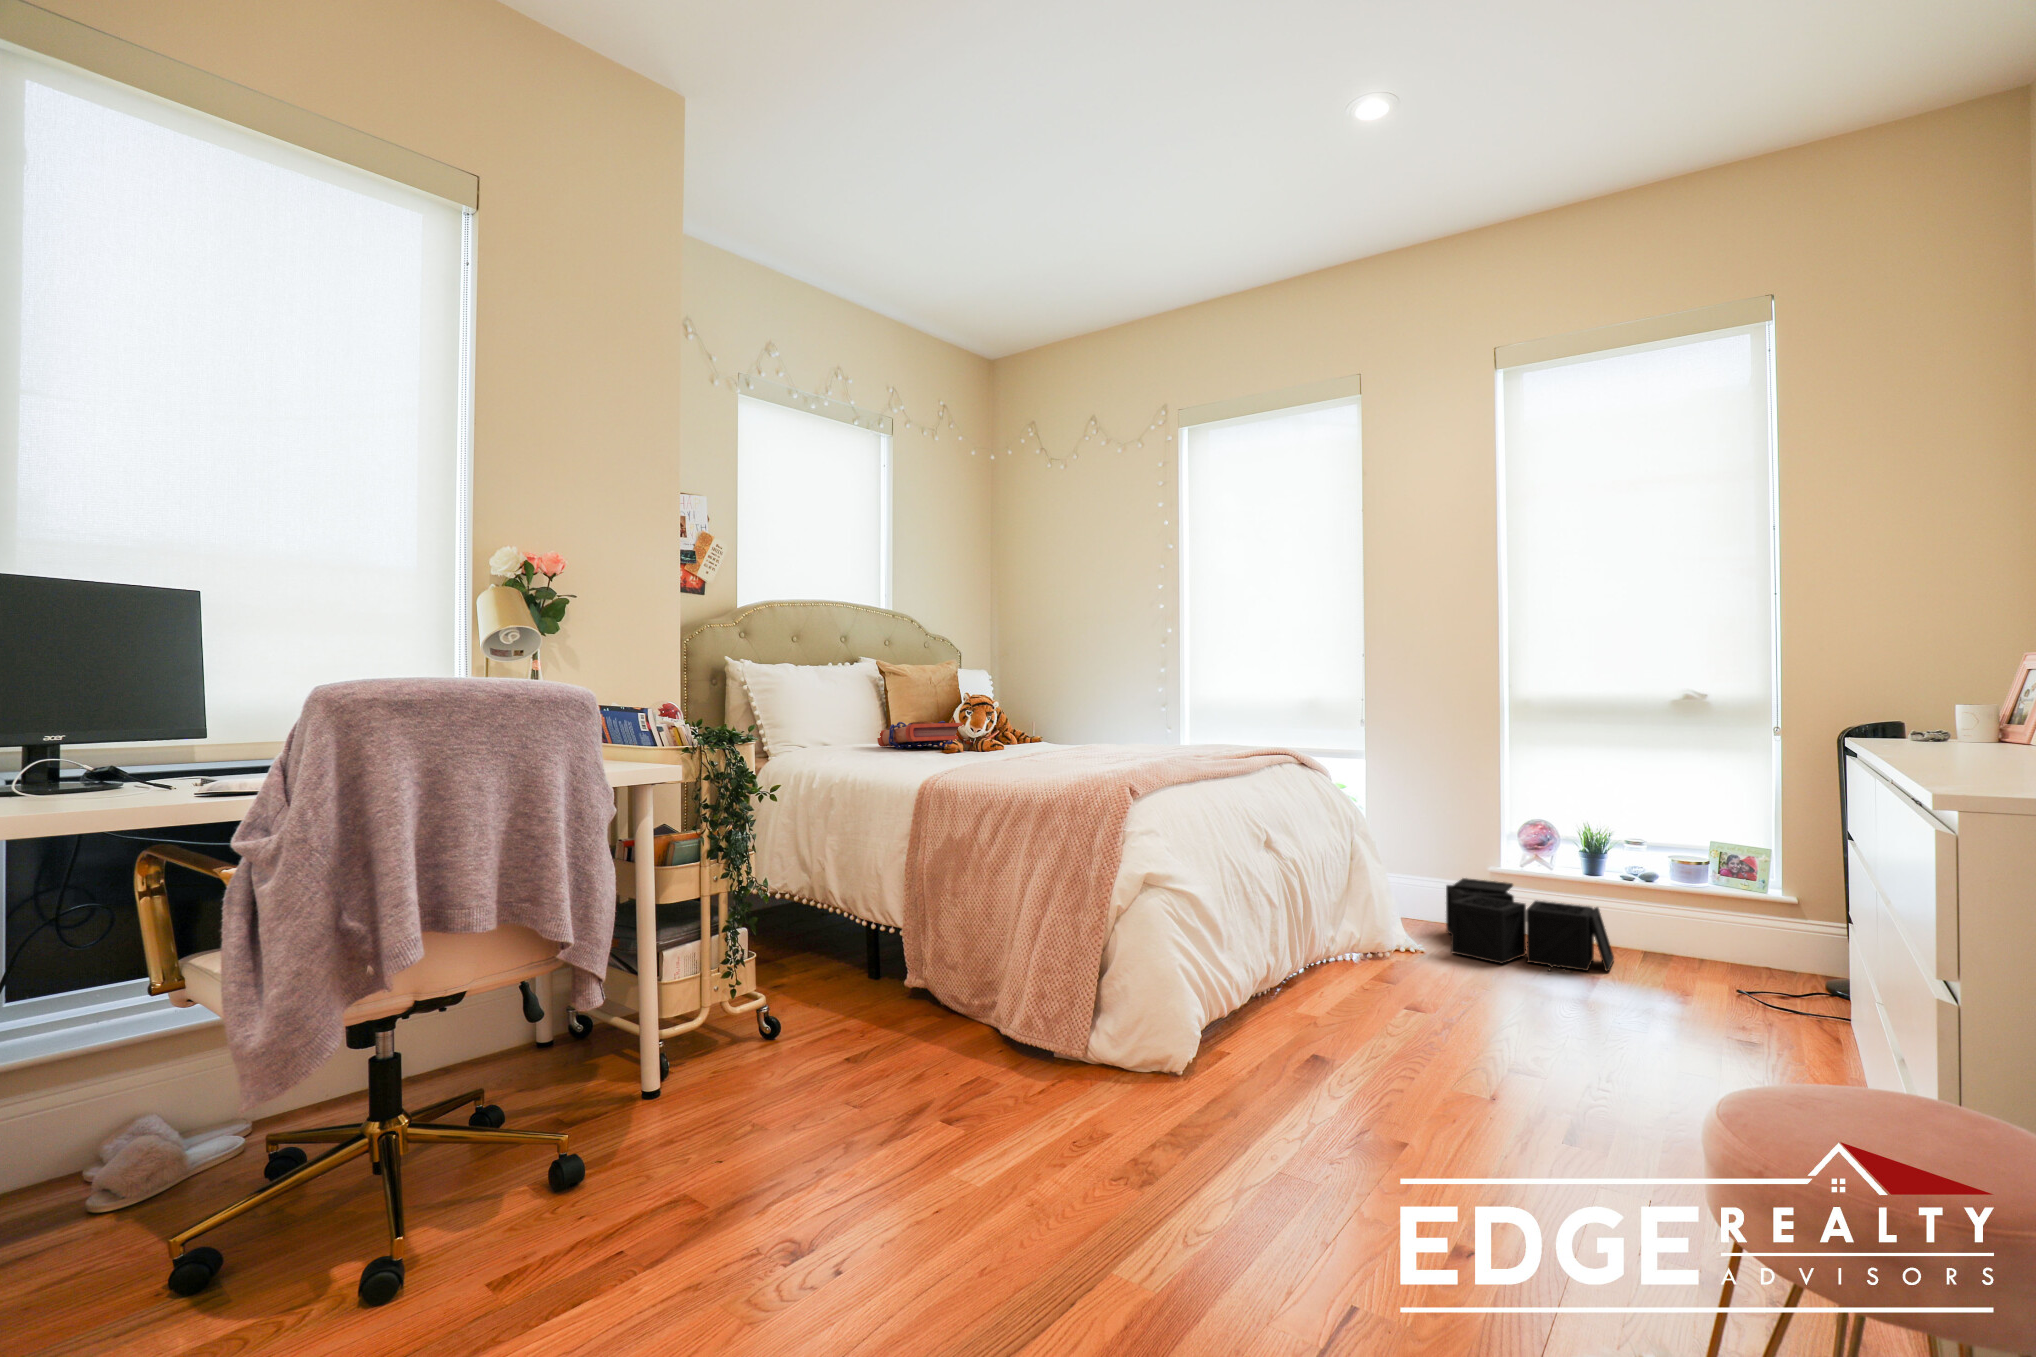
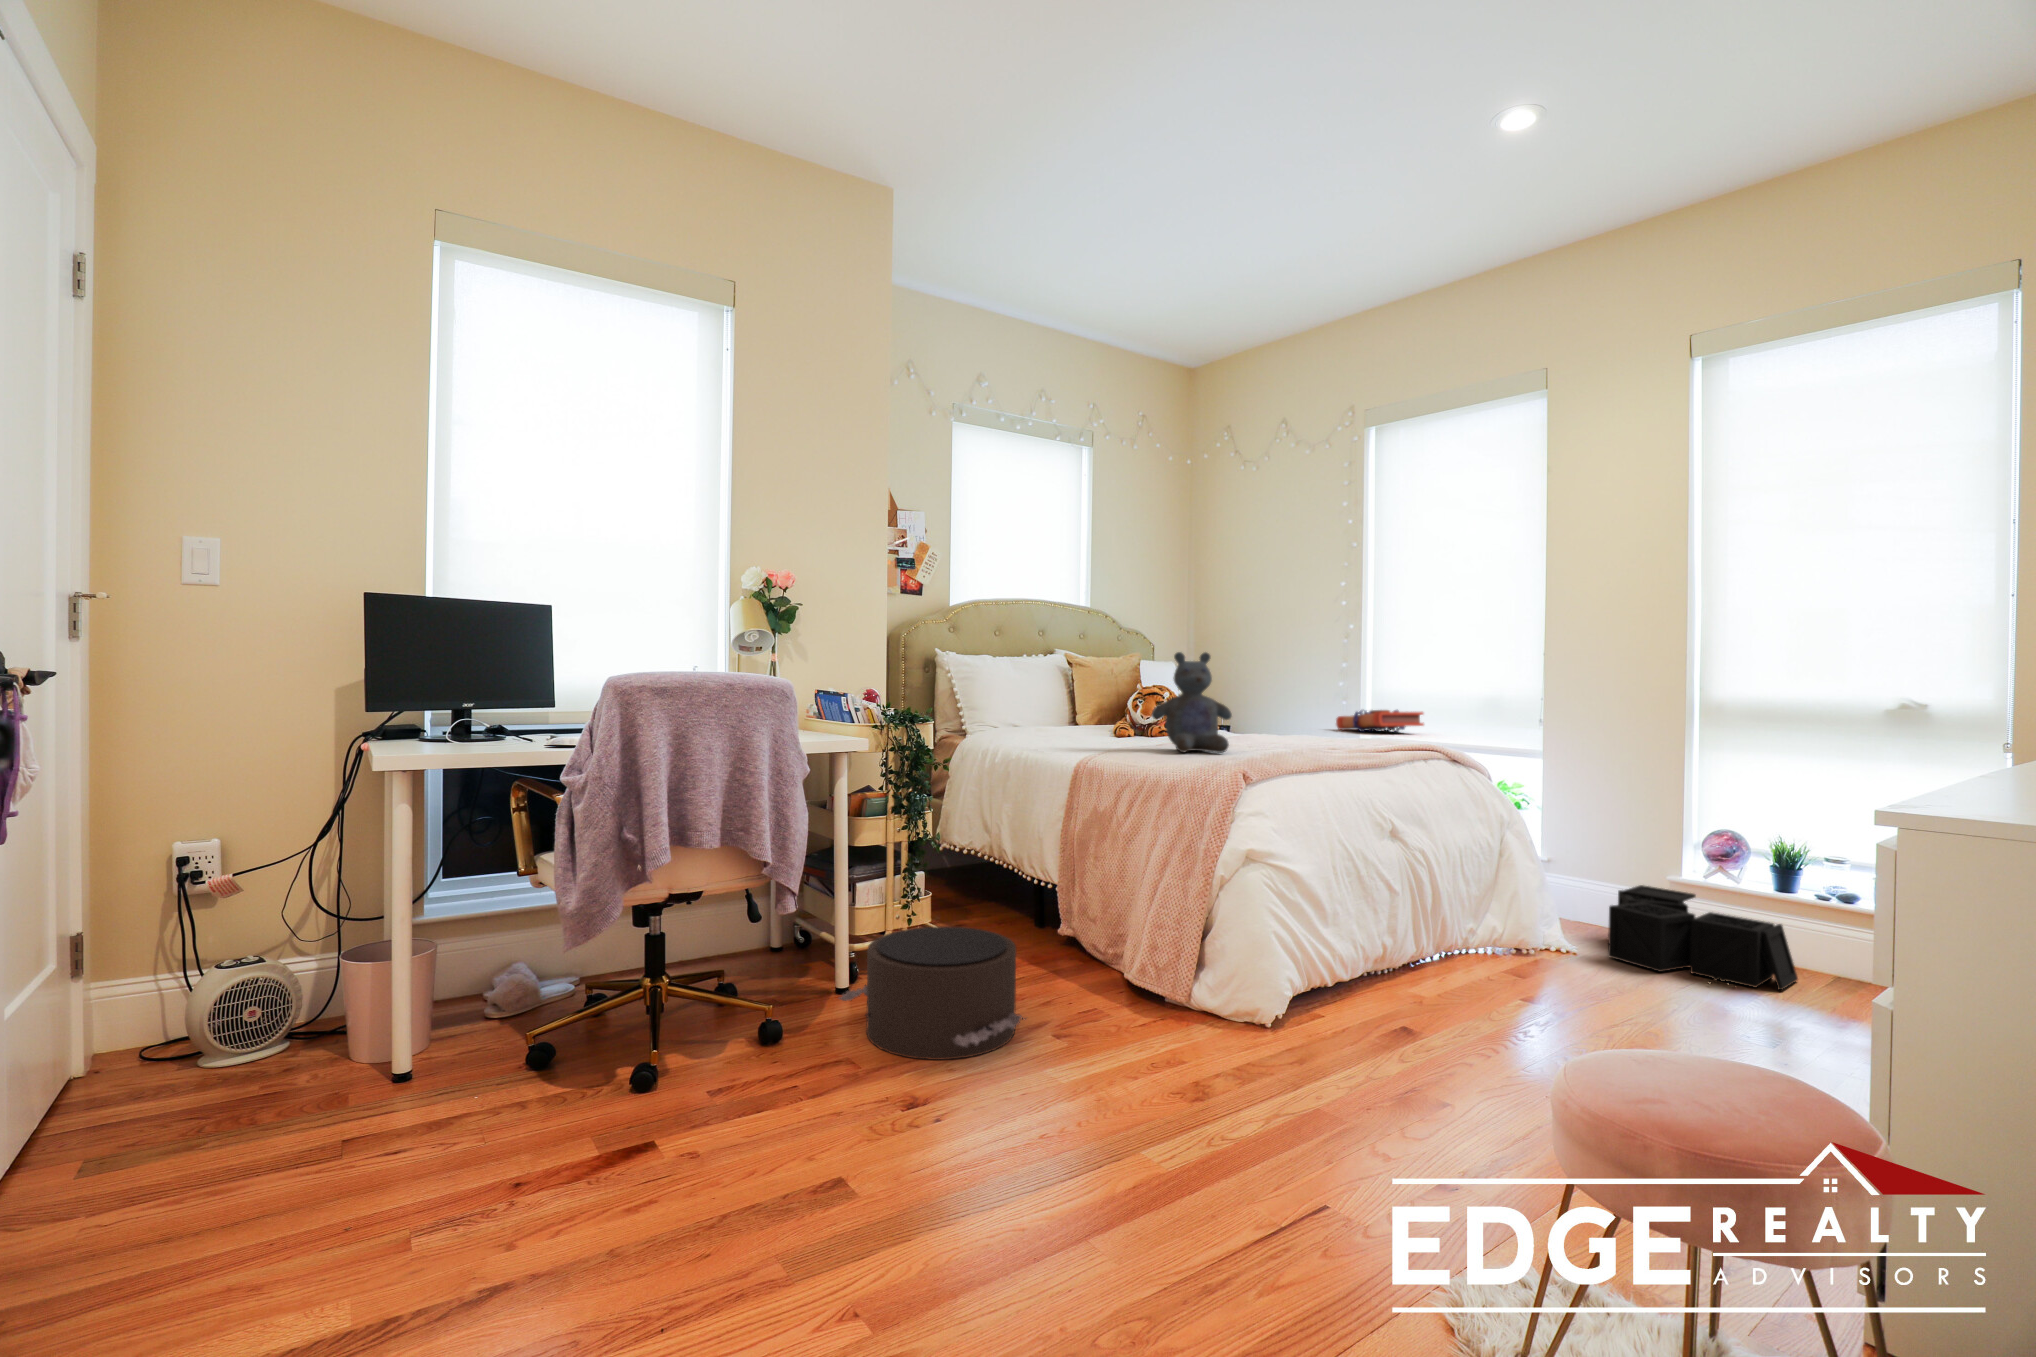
stuffed bear: none [1008,654,1098,767] -> present [1151,652,1232,753]
book: present [877,721,963,749] -> present [1336,710,1424,732]
pouf: none [656,996,915,1180] -> present [839,926,1026,1060]

